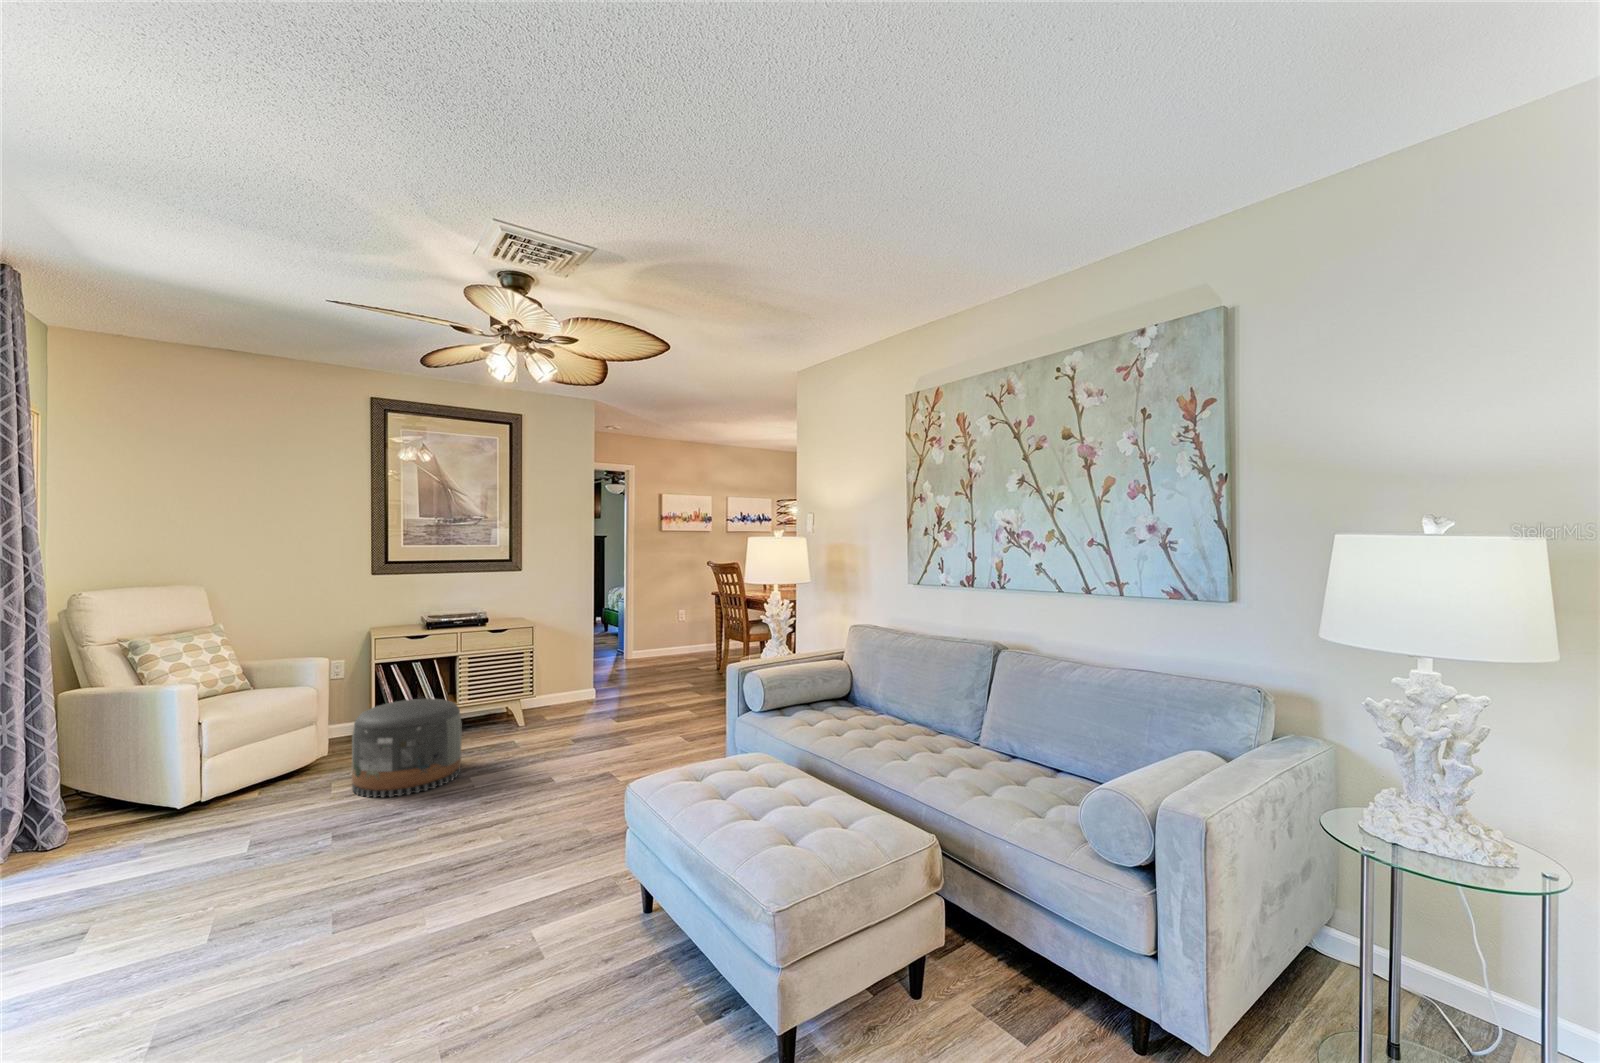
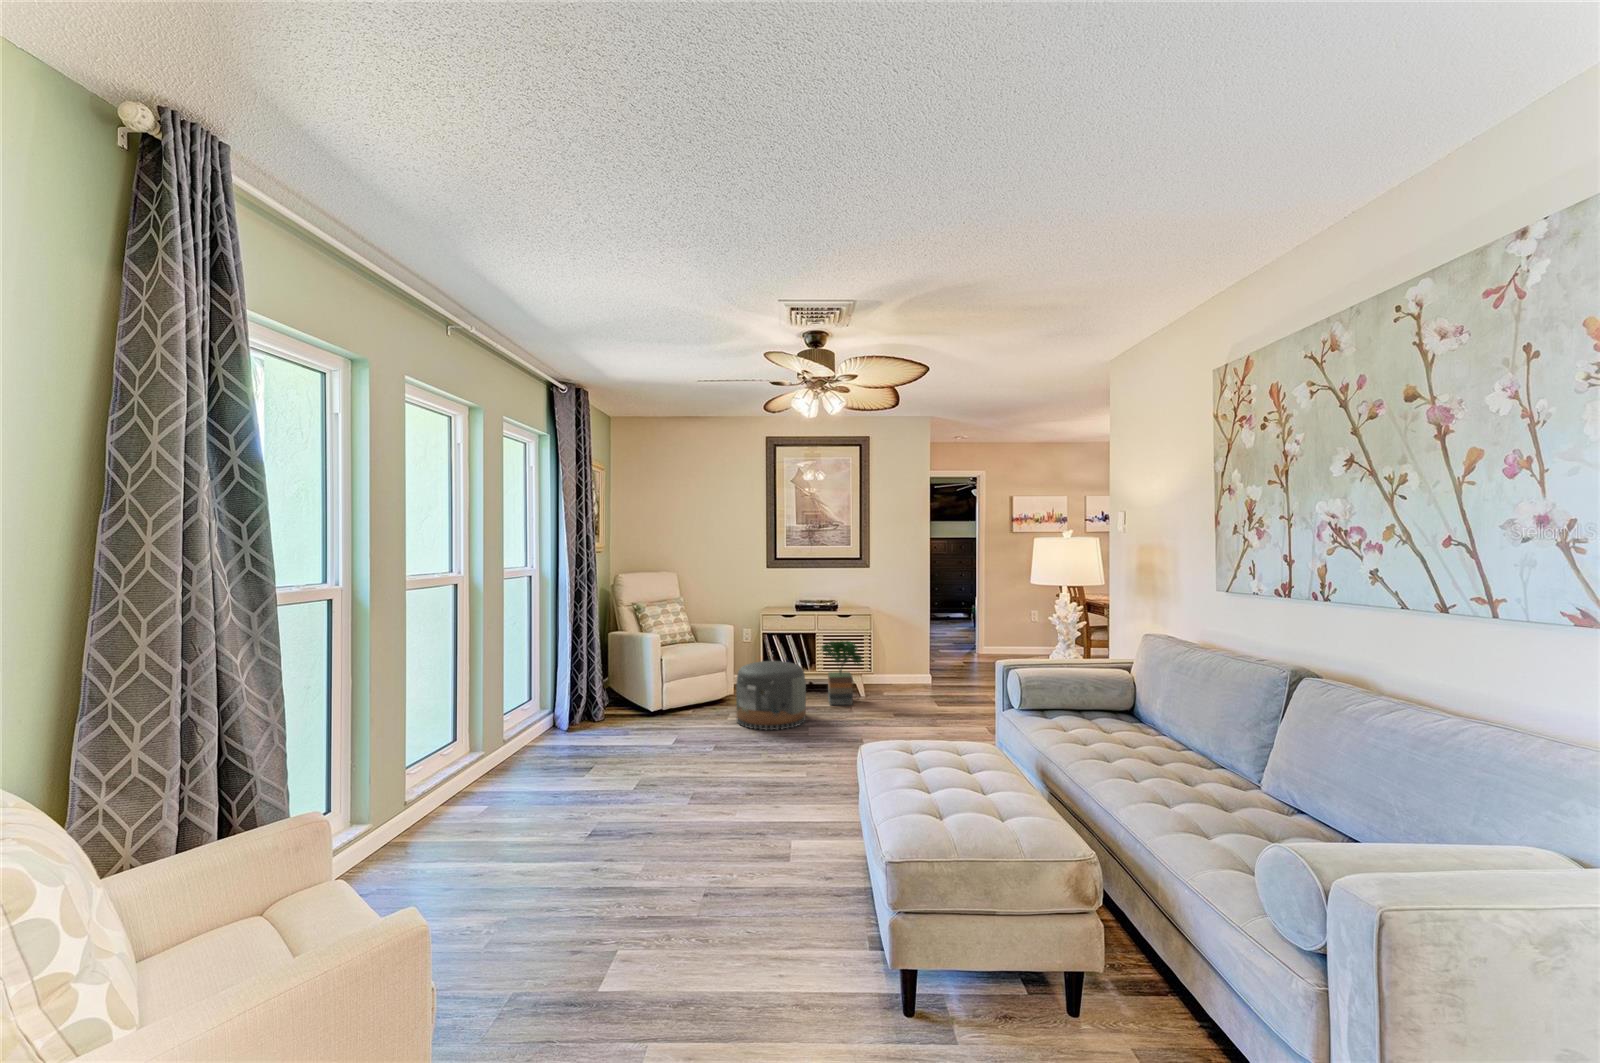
potted tree: none [467,661,527,744] -> present [822,640,862,705]

